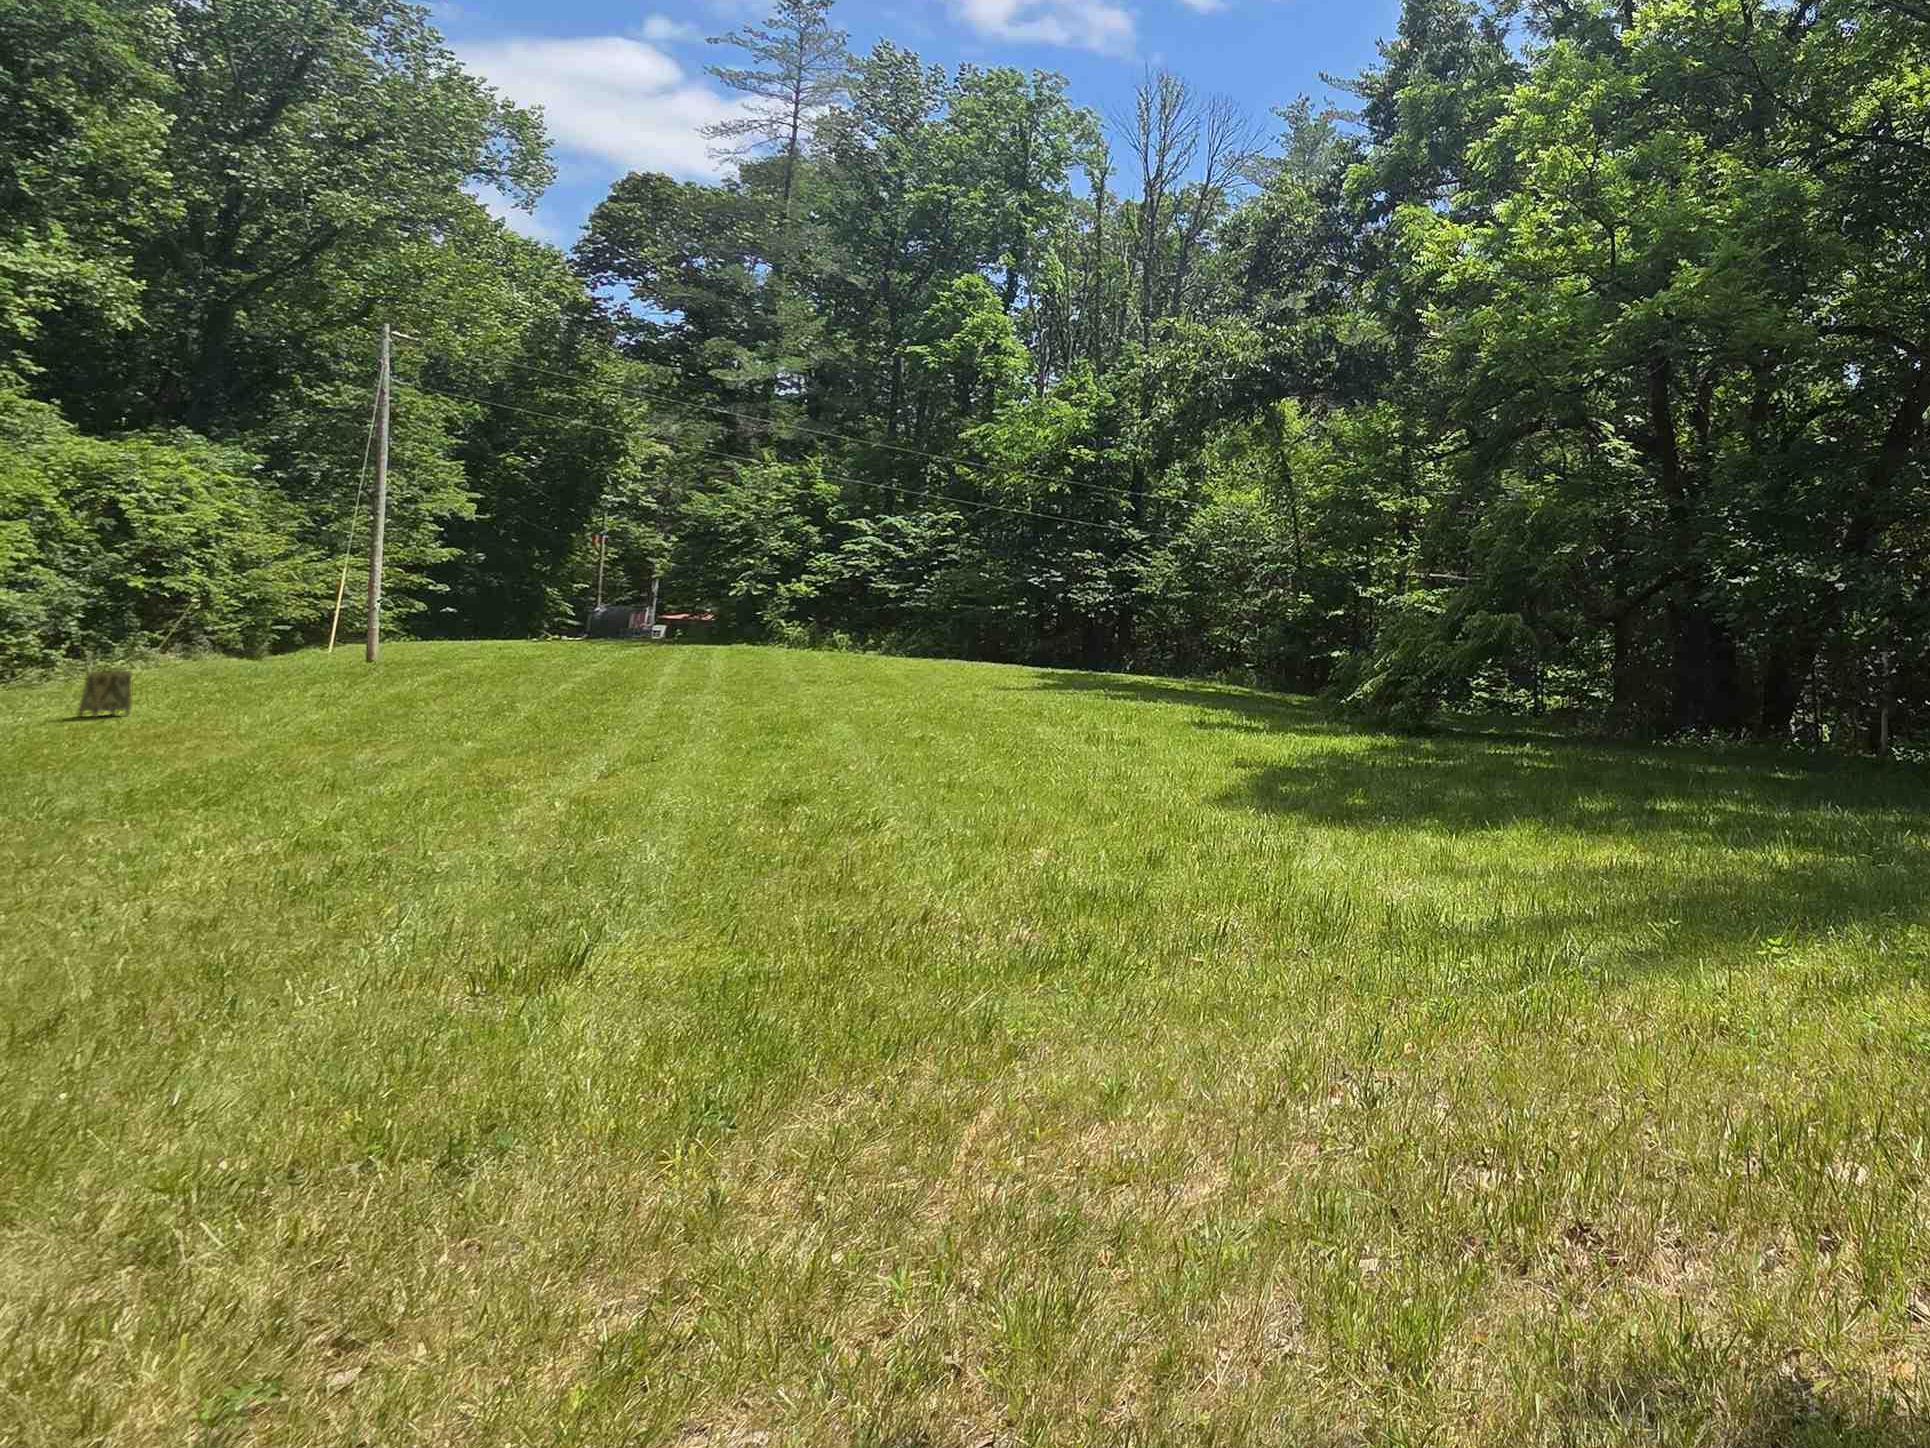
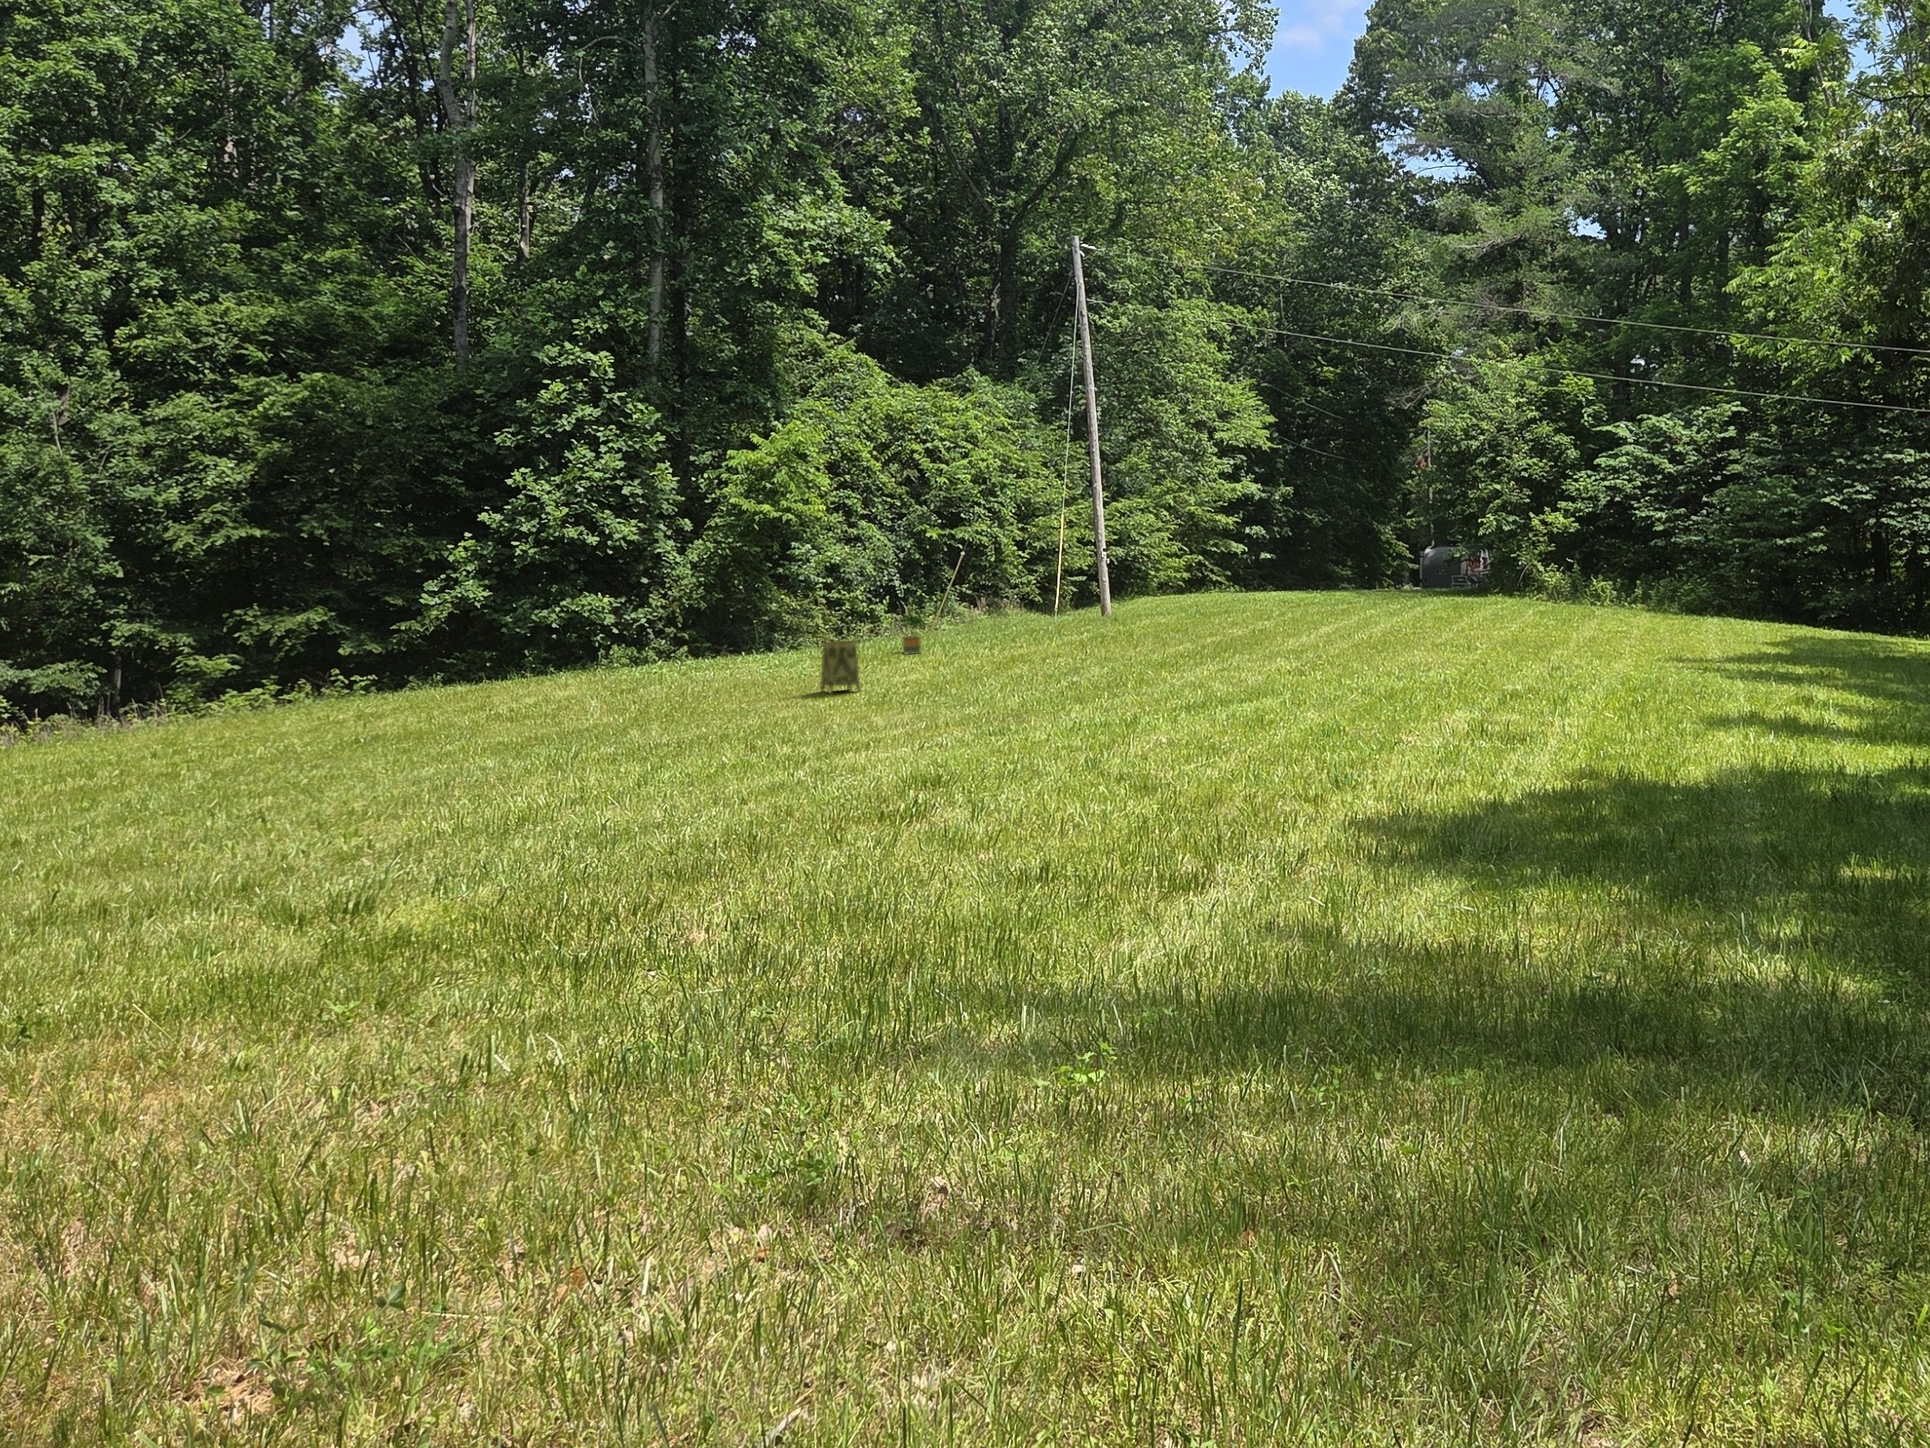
potted tree: none [131,653,168,690] -> present [900,615,925,654]

